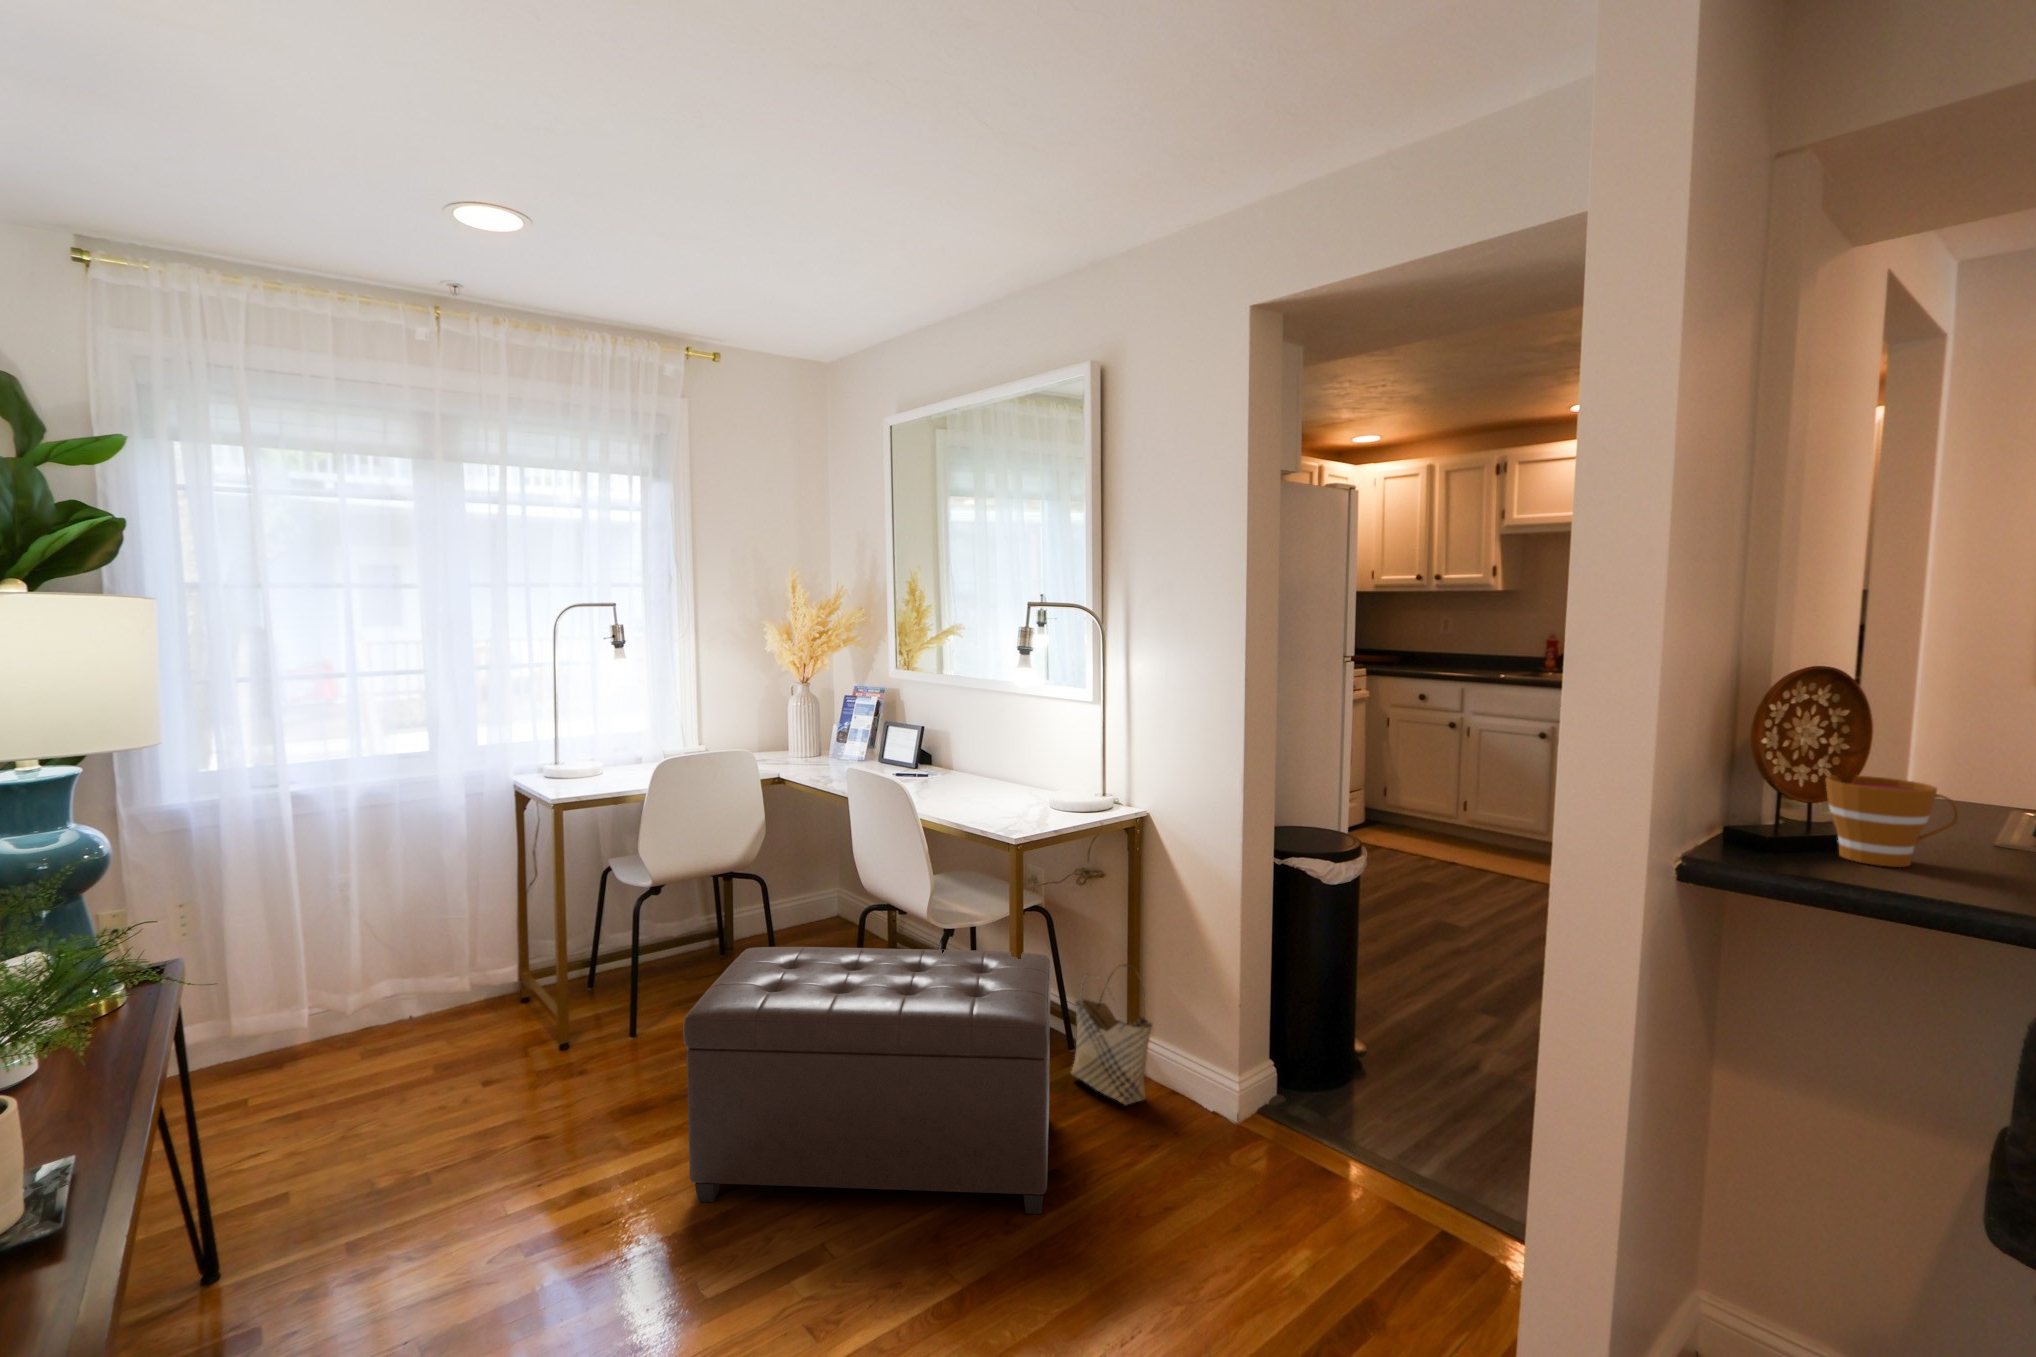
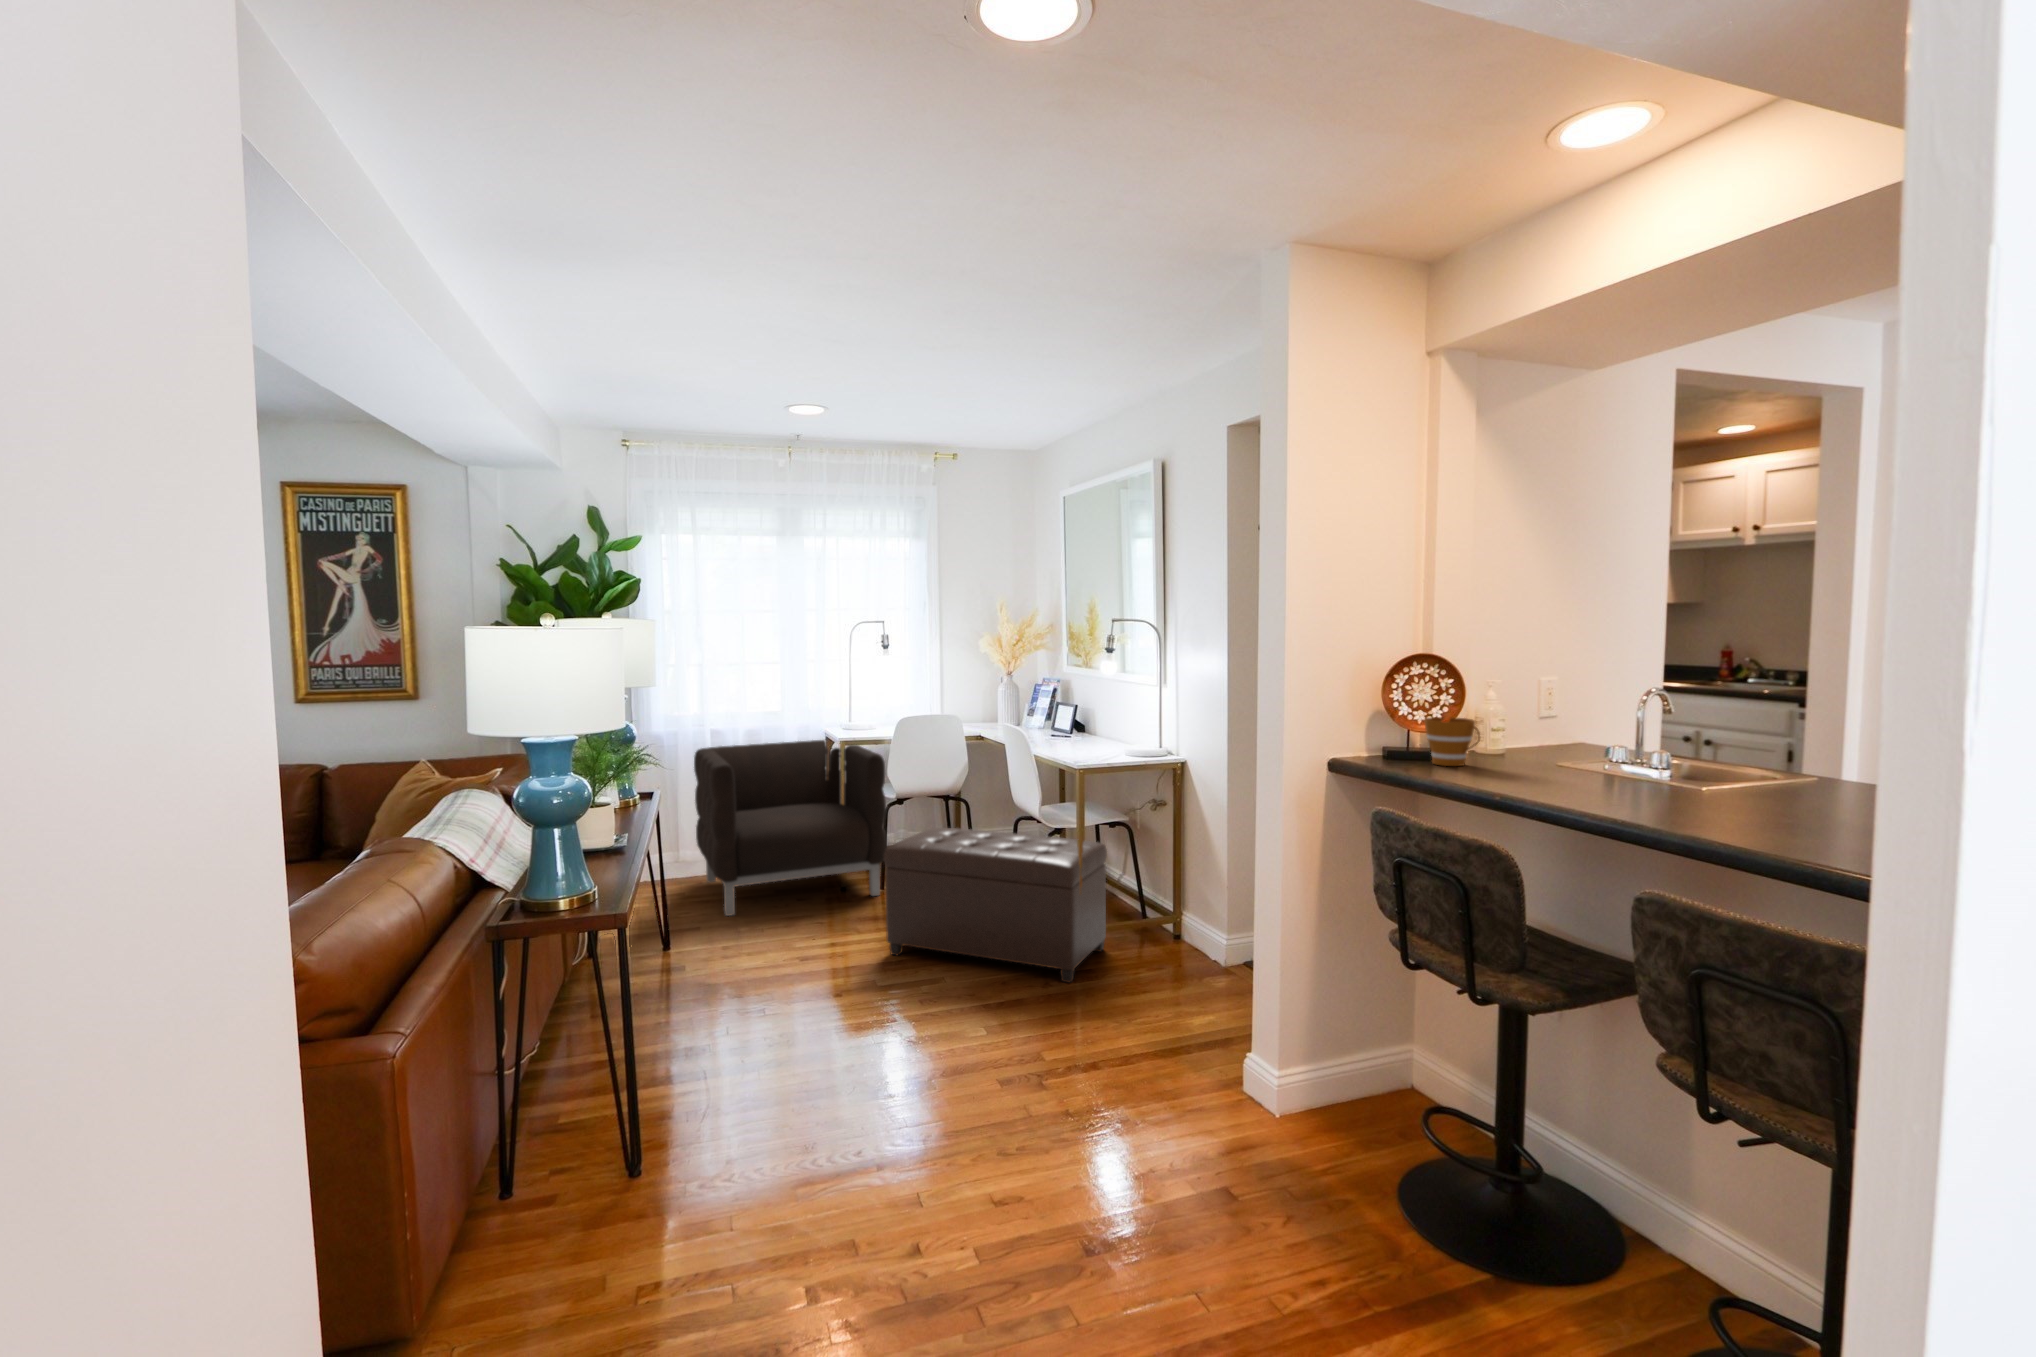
armchair: none [257,791,643,1150] -> present [694,740,887,916]
woven basket: present [1071,964,1152,1104] -> none [1134,862,1179,950]

